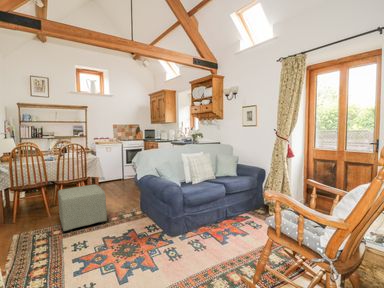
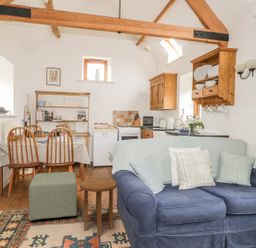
side table: none [112,185,144,231] -> present [80,177,117,236]

